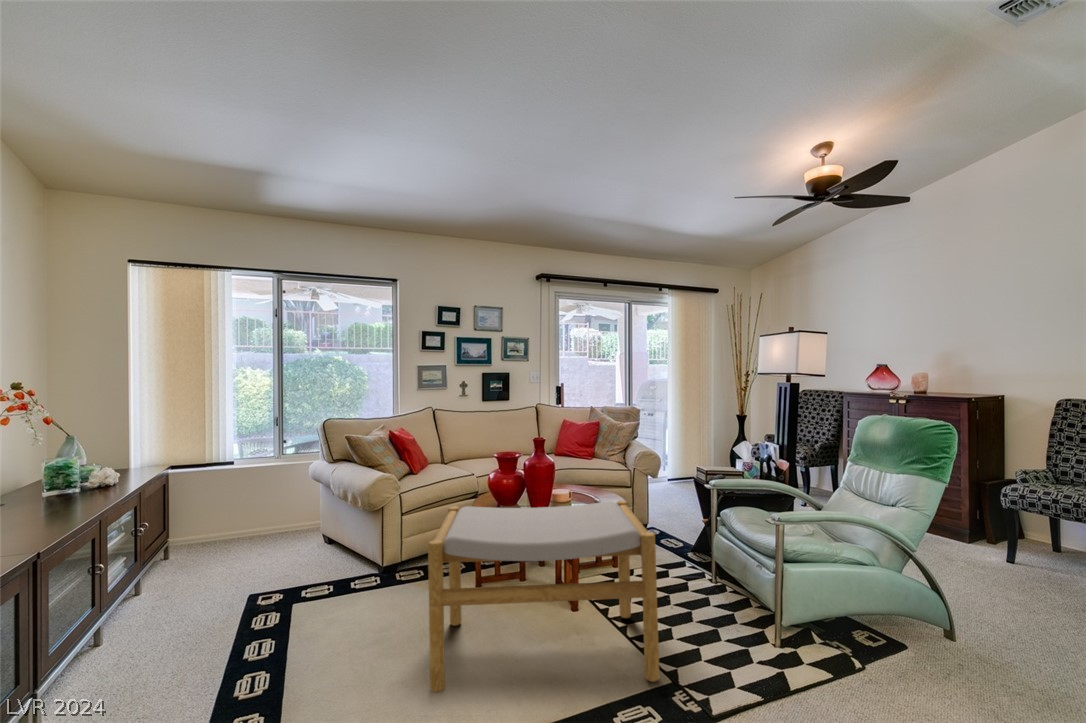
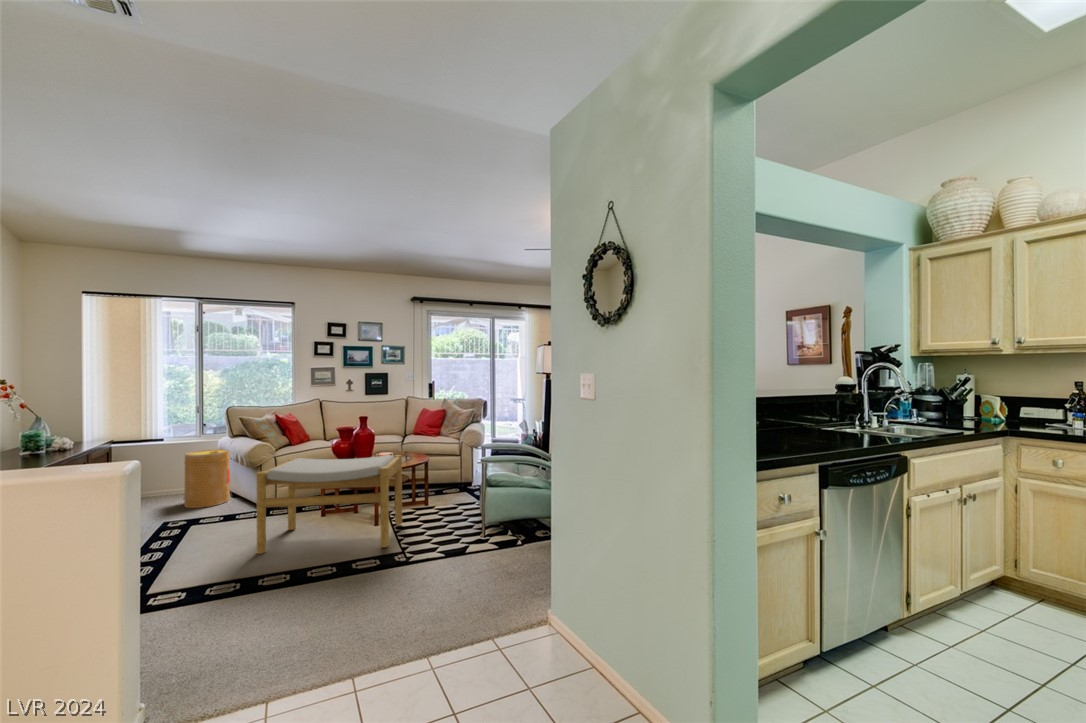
basket: none [269,480,330,569] -> present [184,449,230,508]

